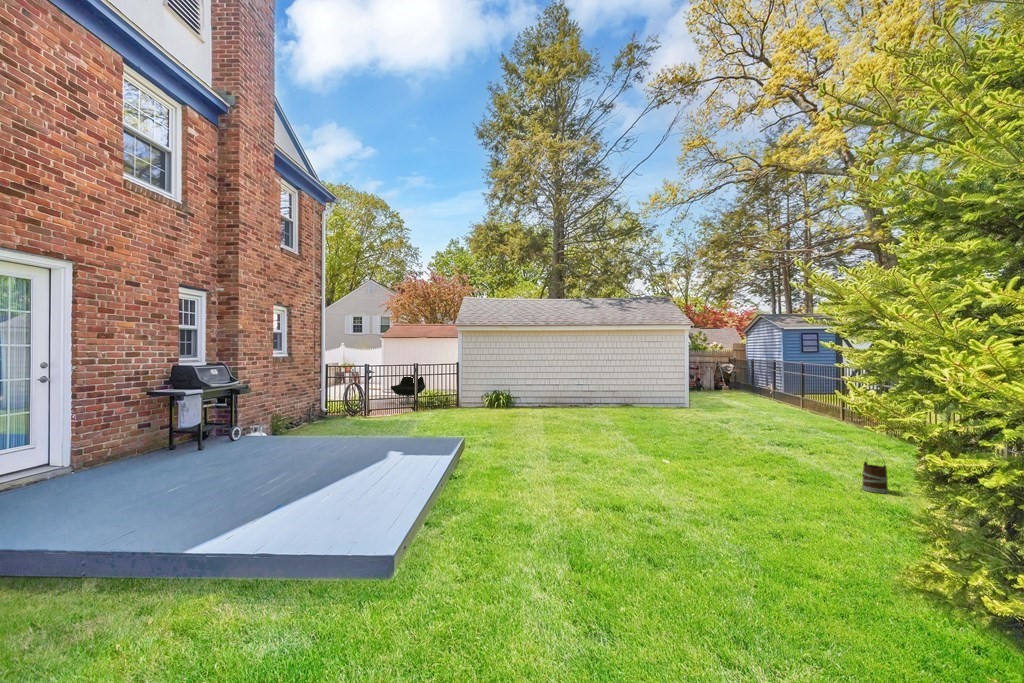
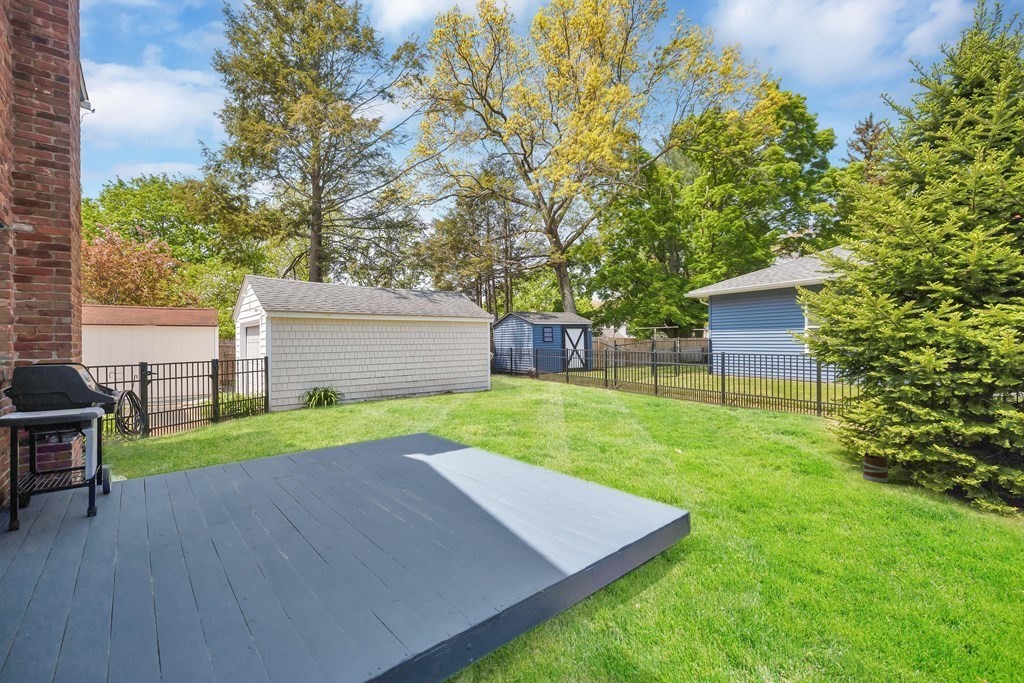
lounge chair: present [391,376,425,405] -> none [425,368,456,395]

